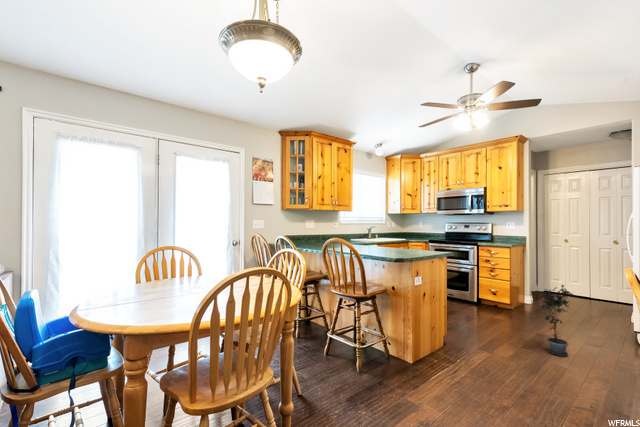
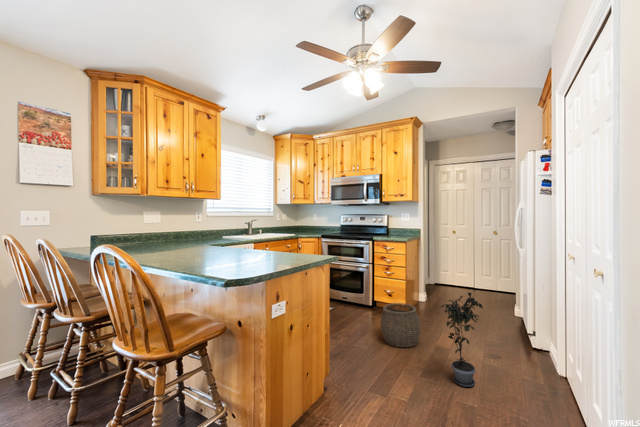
woven basket: none [486,296,523,330] -> present [380,303,421,347]

